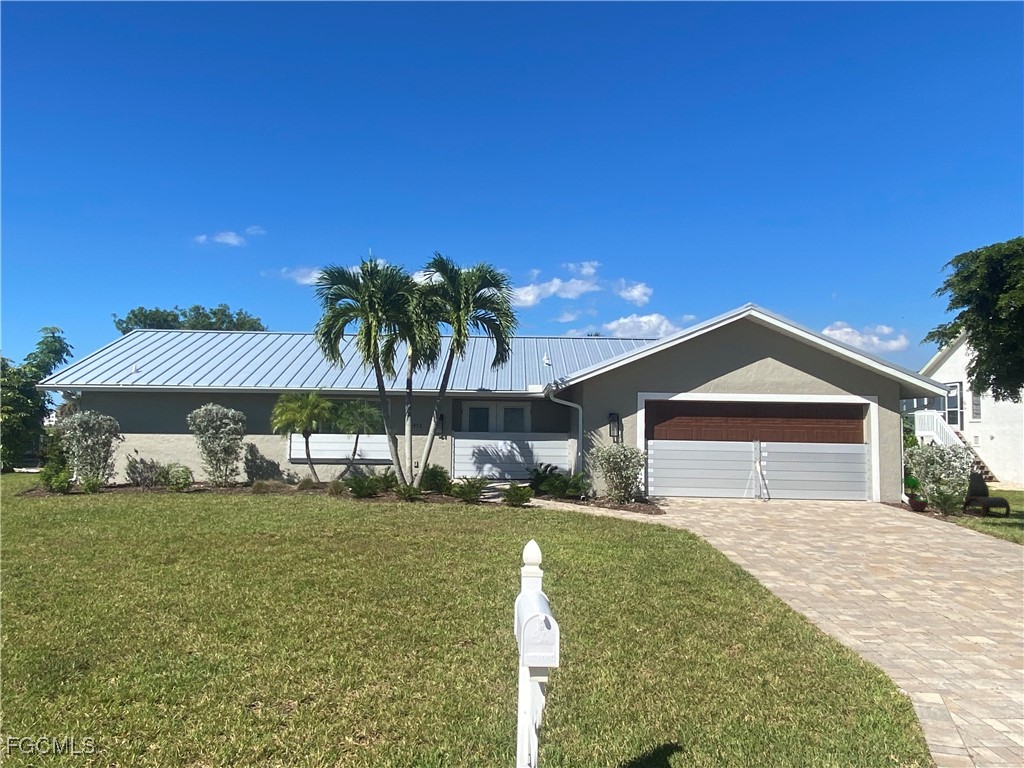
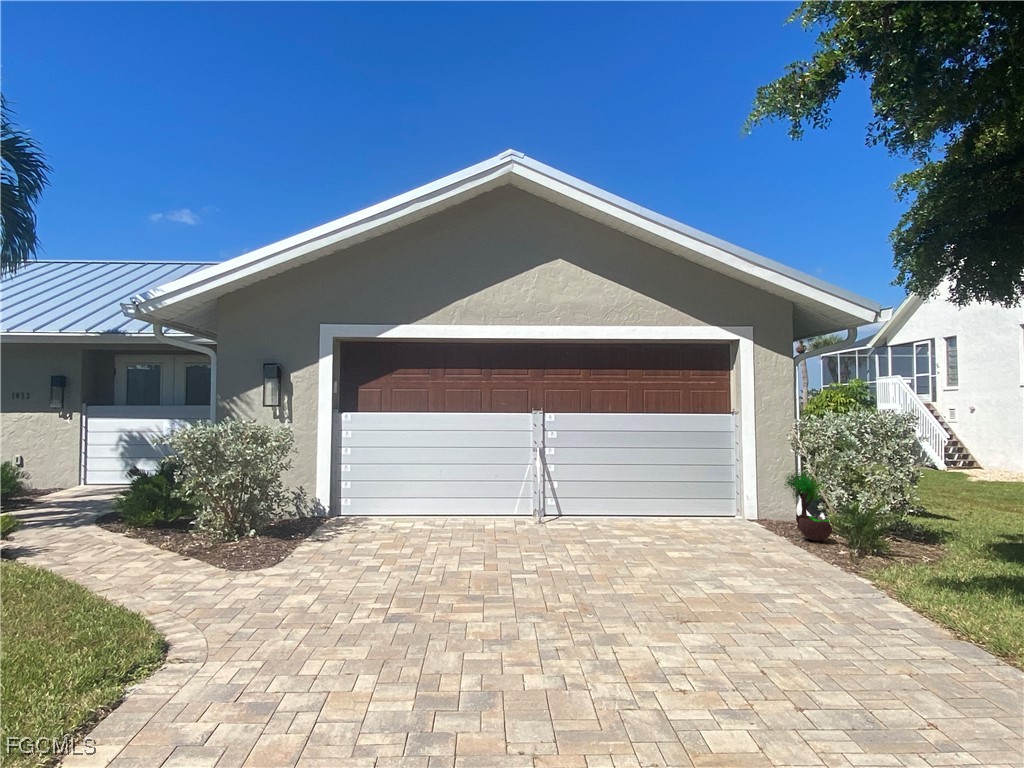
lounge chair: present [962,473,1010,518] -> none [892,465,994,556]

